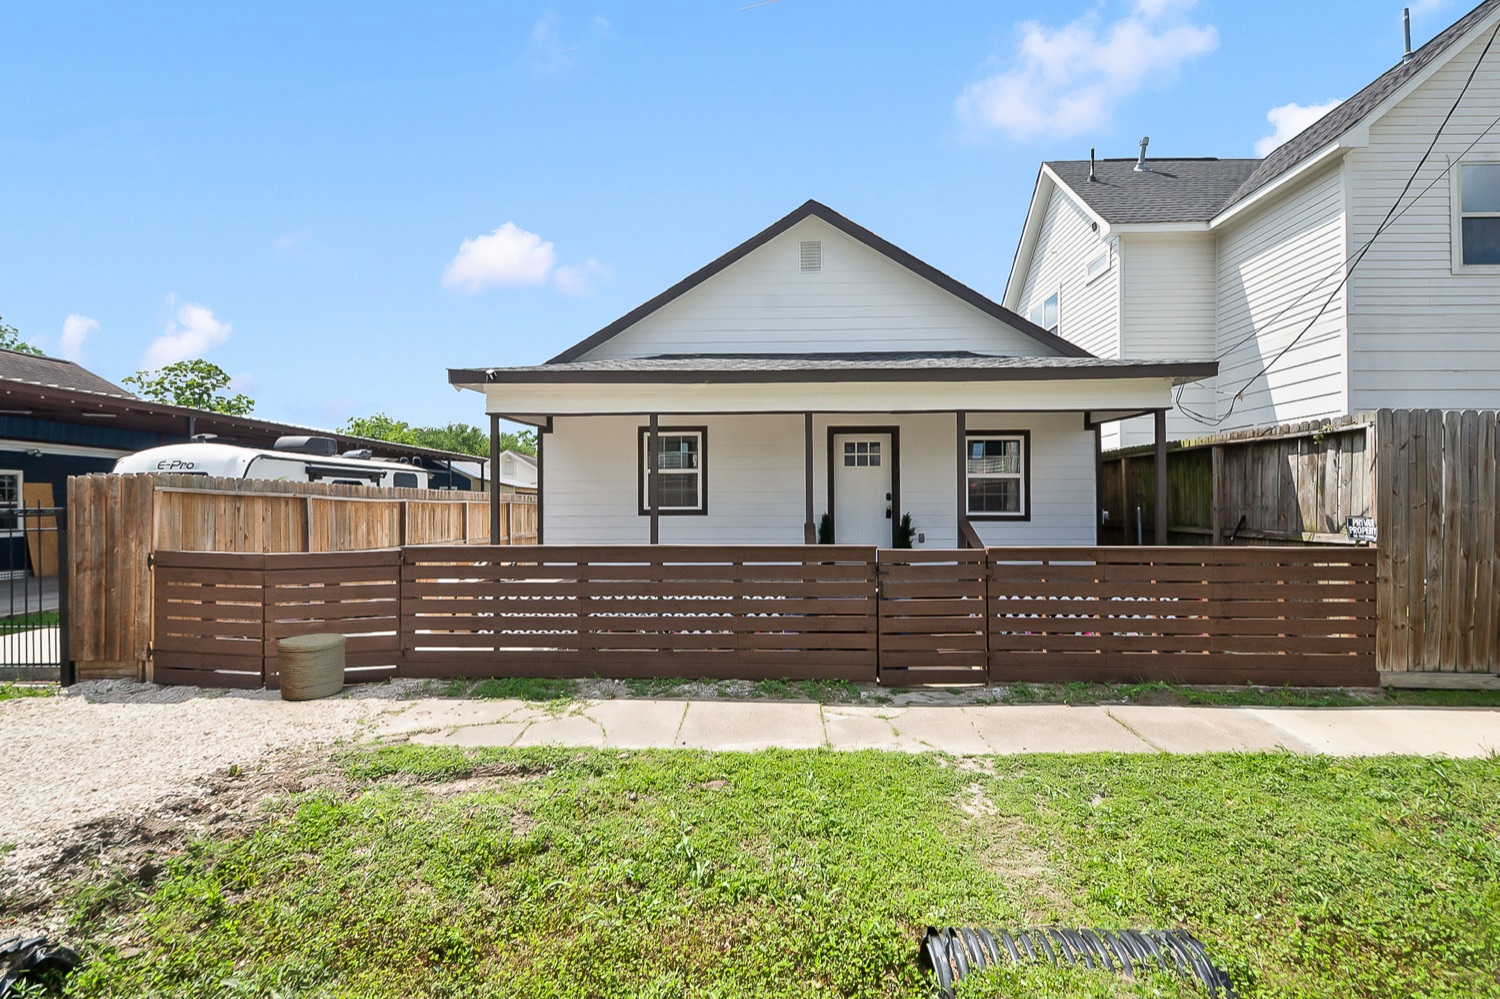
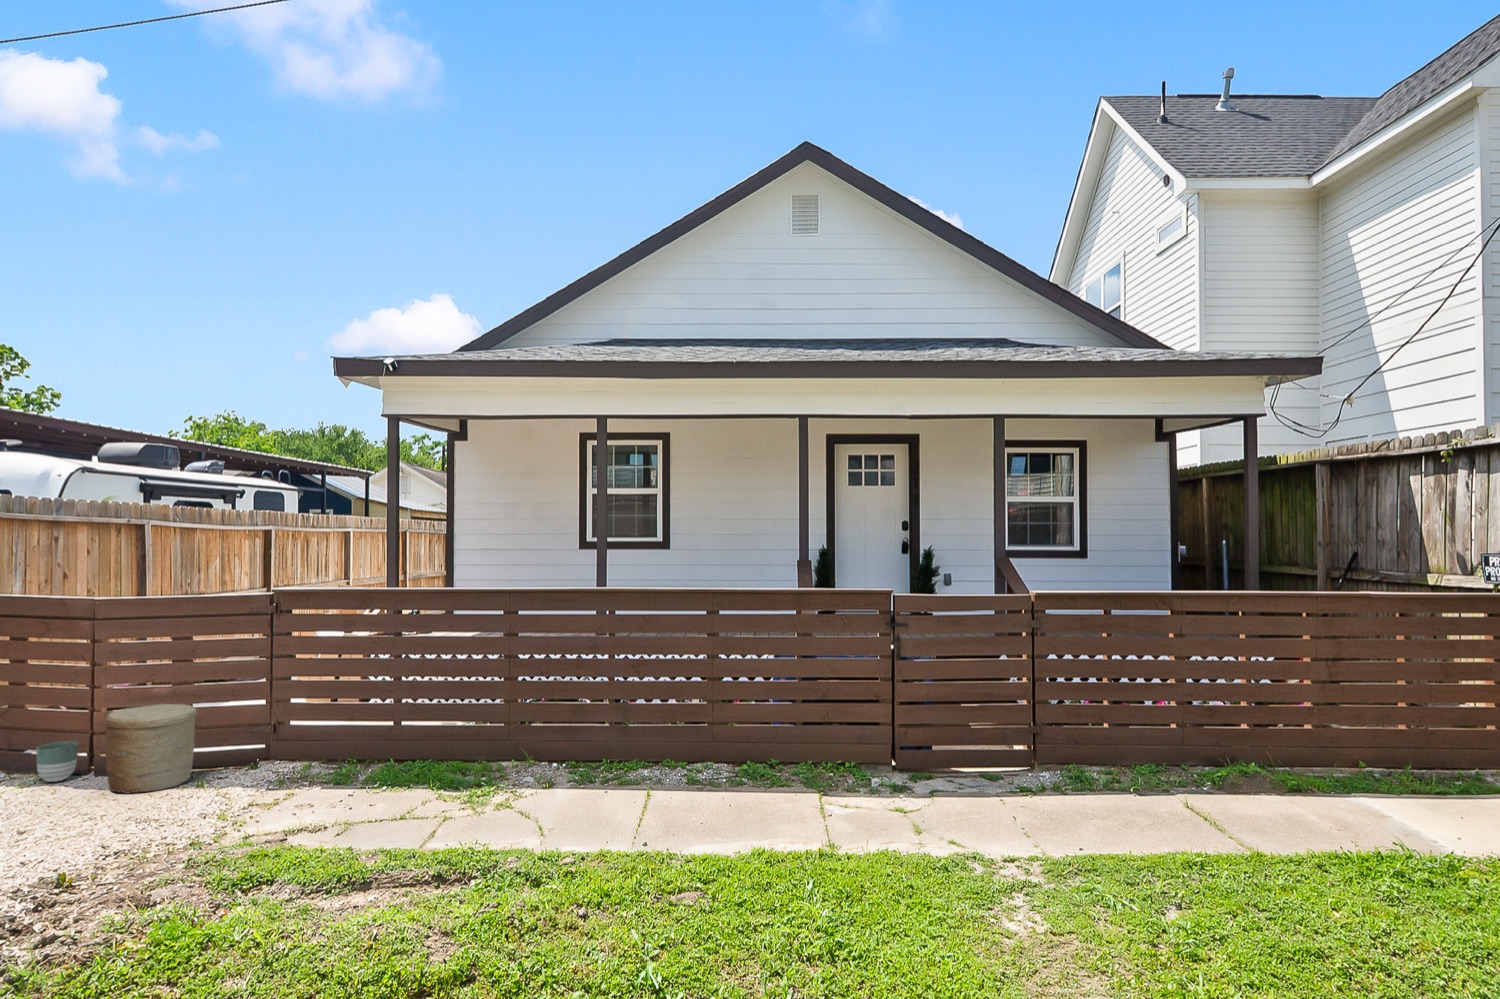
planter: none [228,661,260,692] -> present [36,741,79,782]

